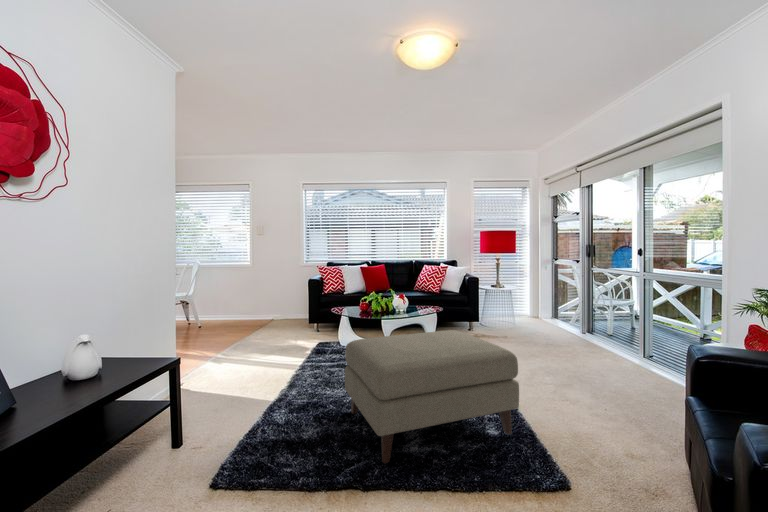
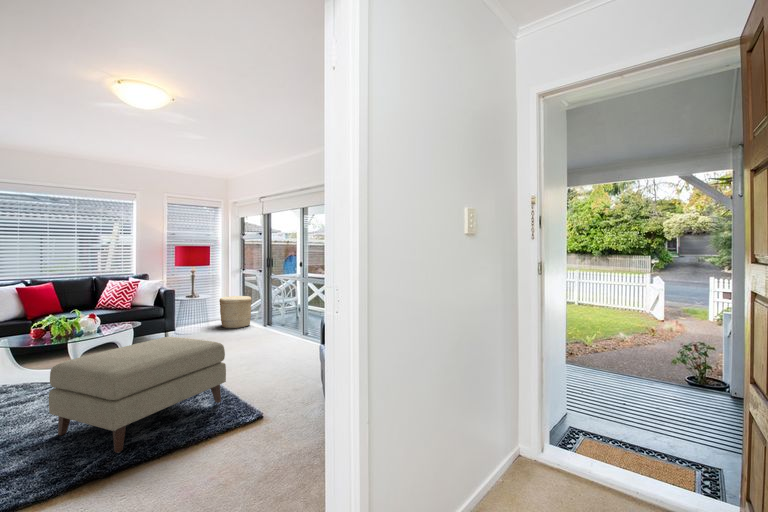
woven basket: none [526,290,565,329] -> present [219,296,251,328]

